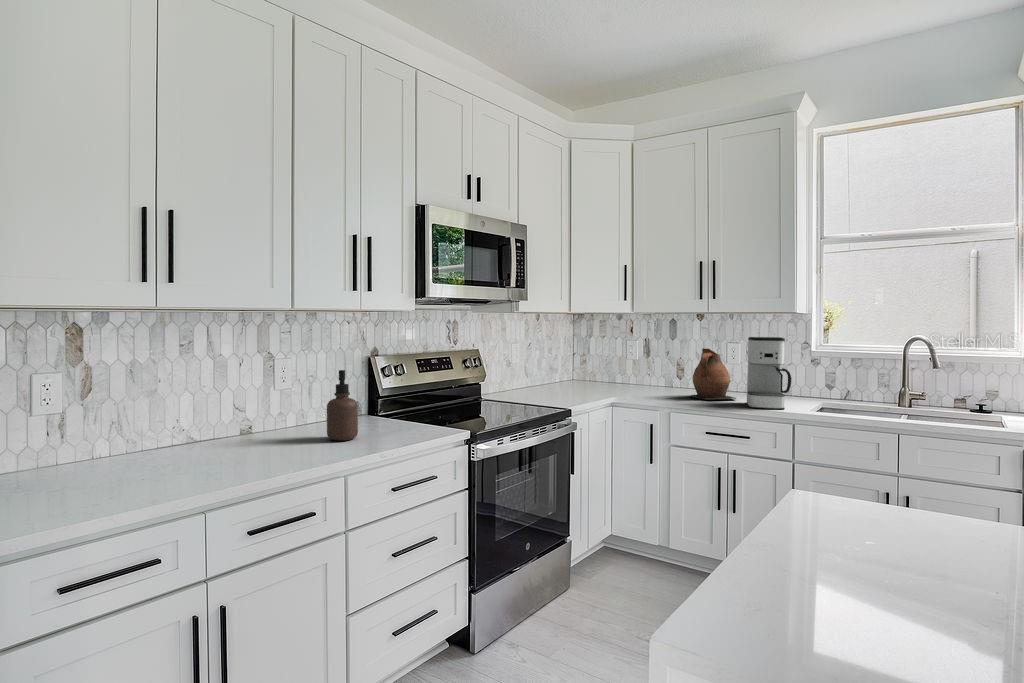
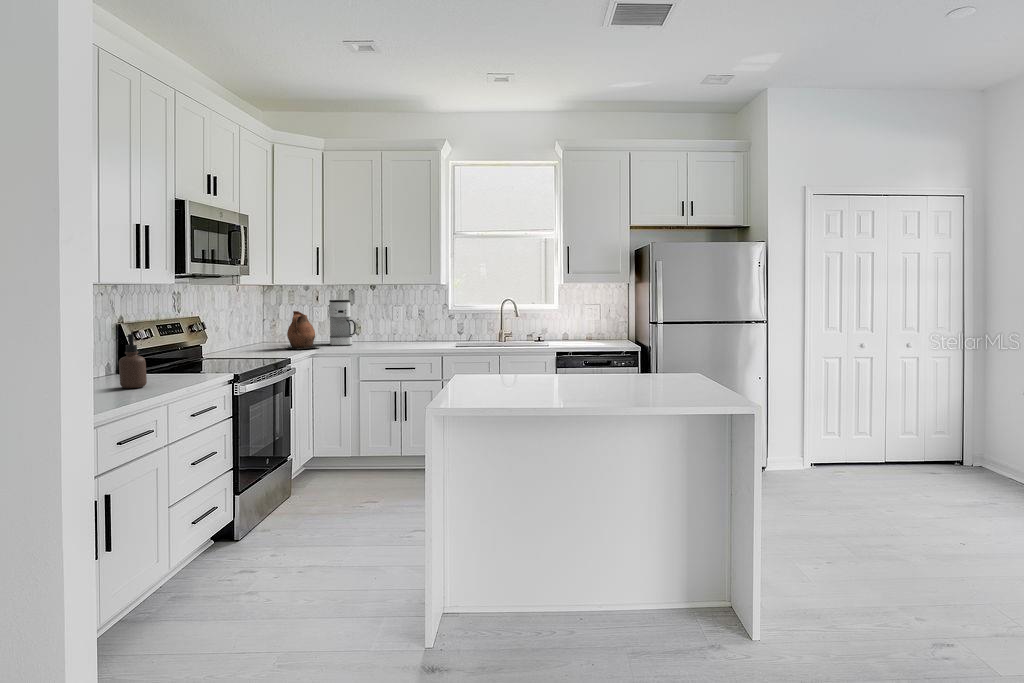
coffee maker: present [747,337,791,409] -> present [329,300,356,346]
ceramic pitcher: present [690,348,736,399] -> present [287,311,320,349]

